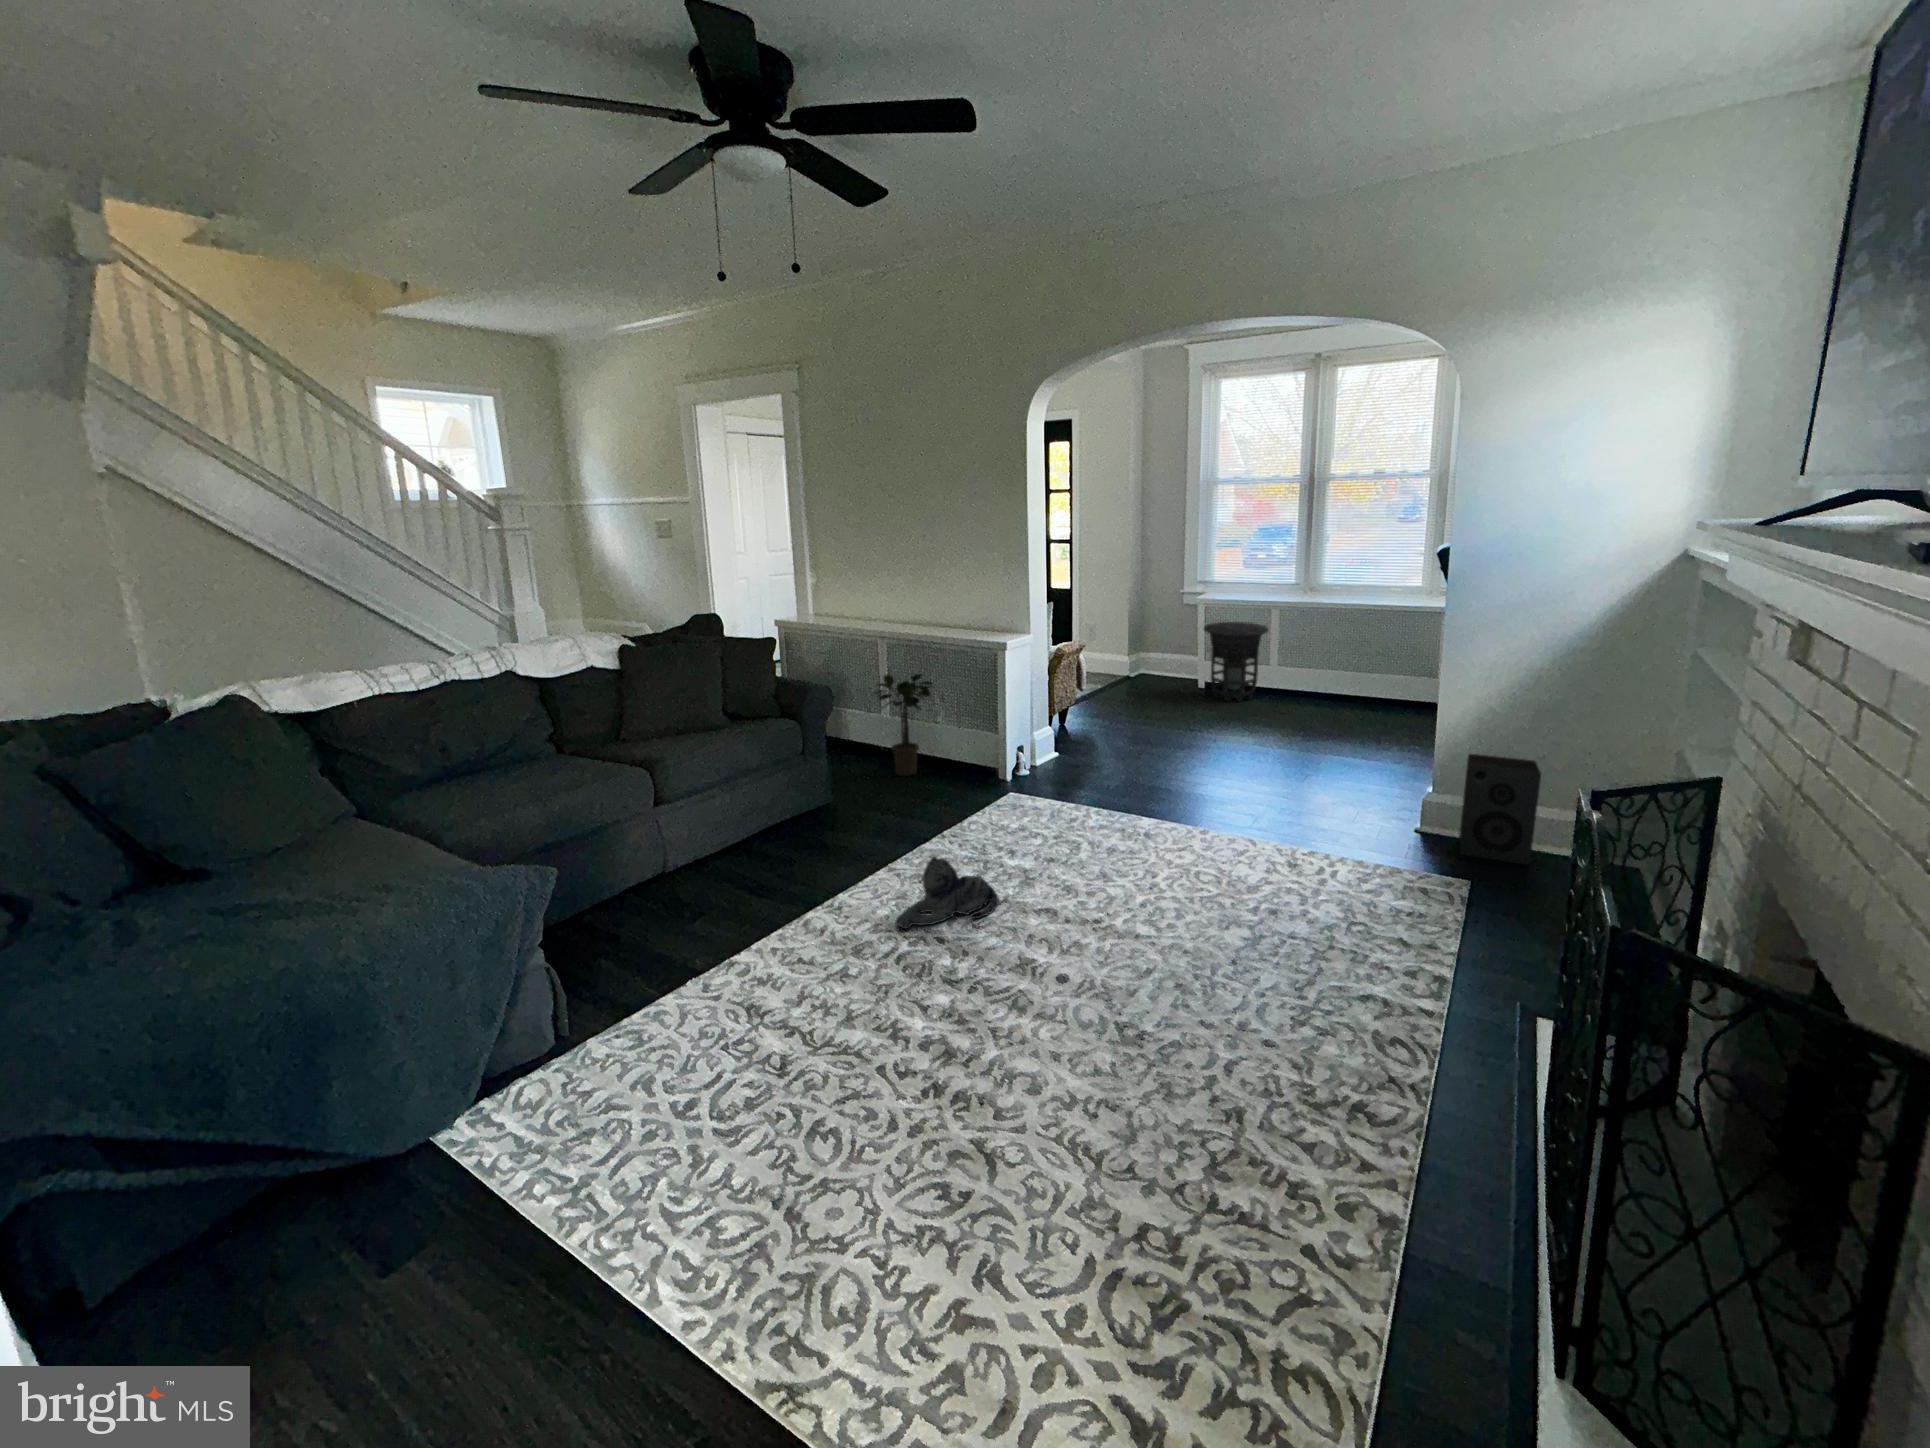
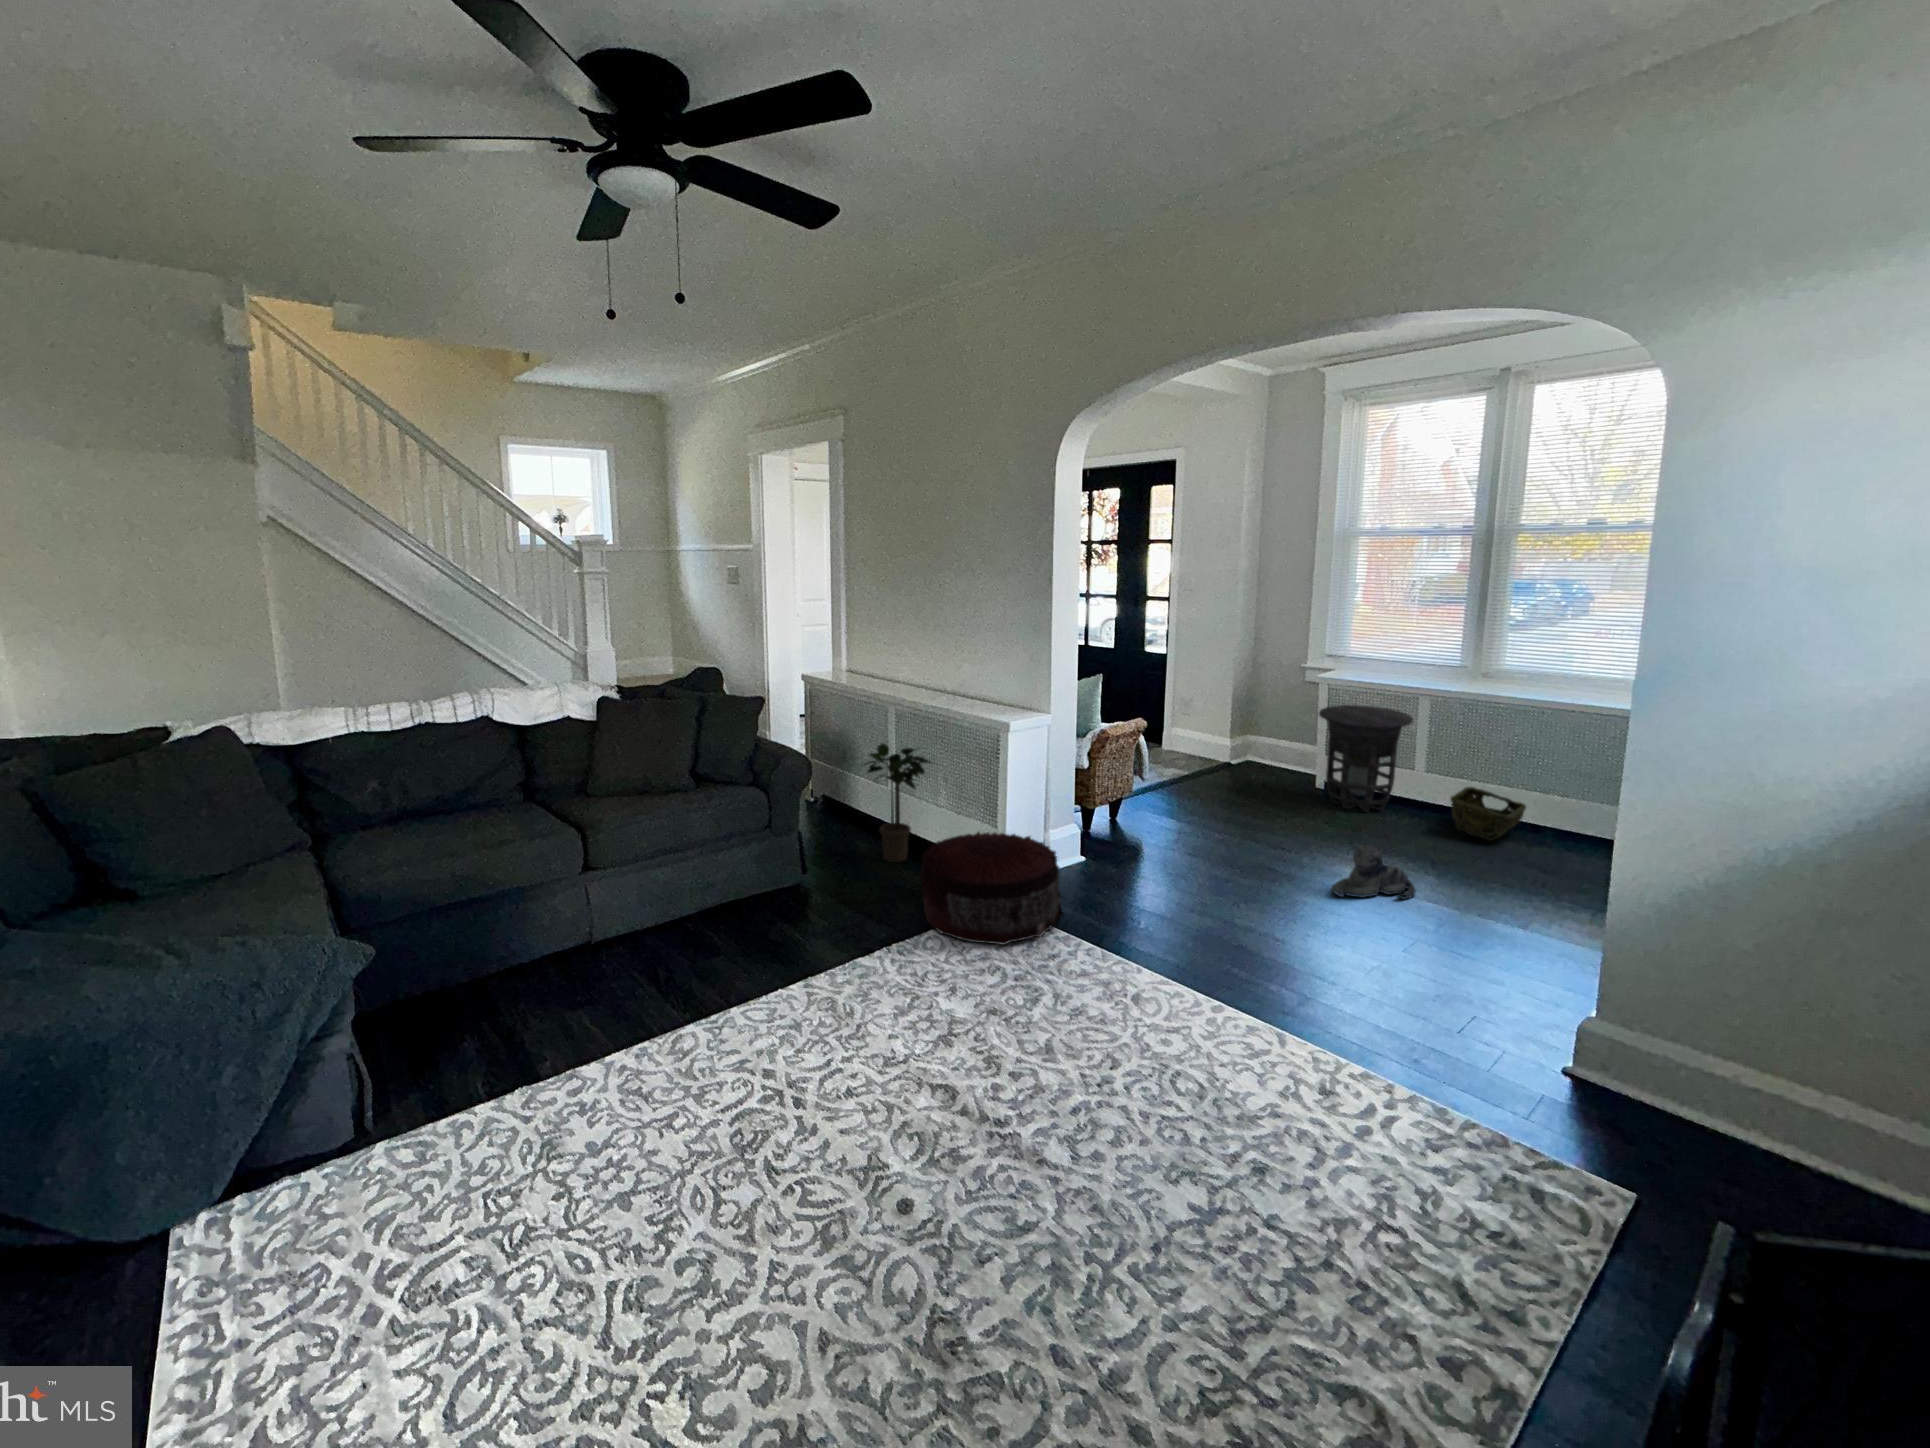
woven basket: none [1299,675,1344,711] -> present [1451,787,1526,841]
pouf: none [951,734,1069,820] -> present [919,832,1063,945]
speaker: present [1459,754,1541,865] -> none [1636,971,1802,1187]
plush toy: present [895,857,999,928] -> present [1330,843,1416,899]

